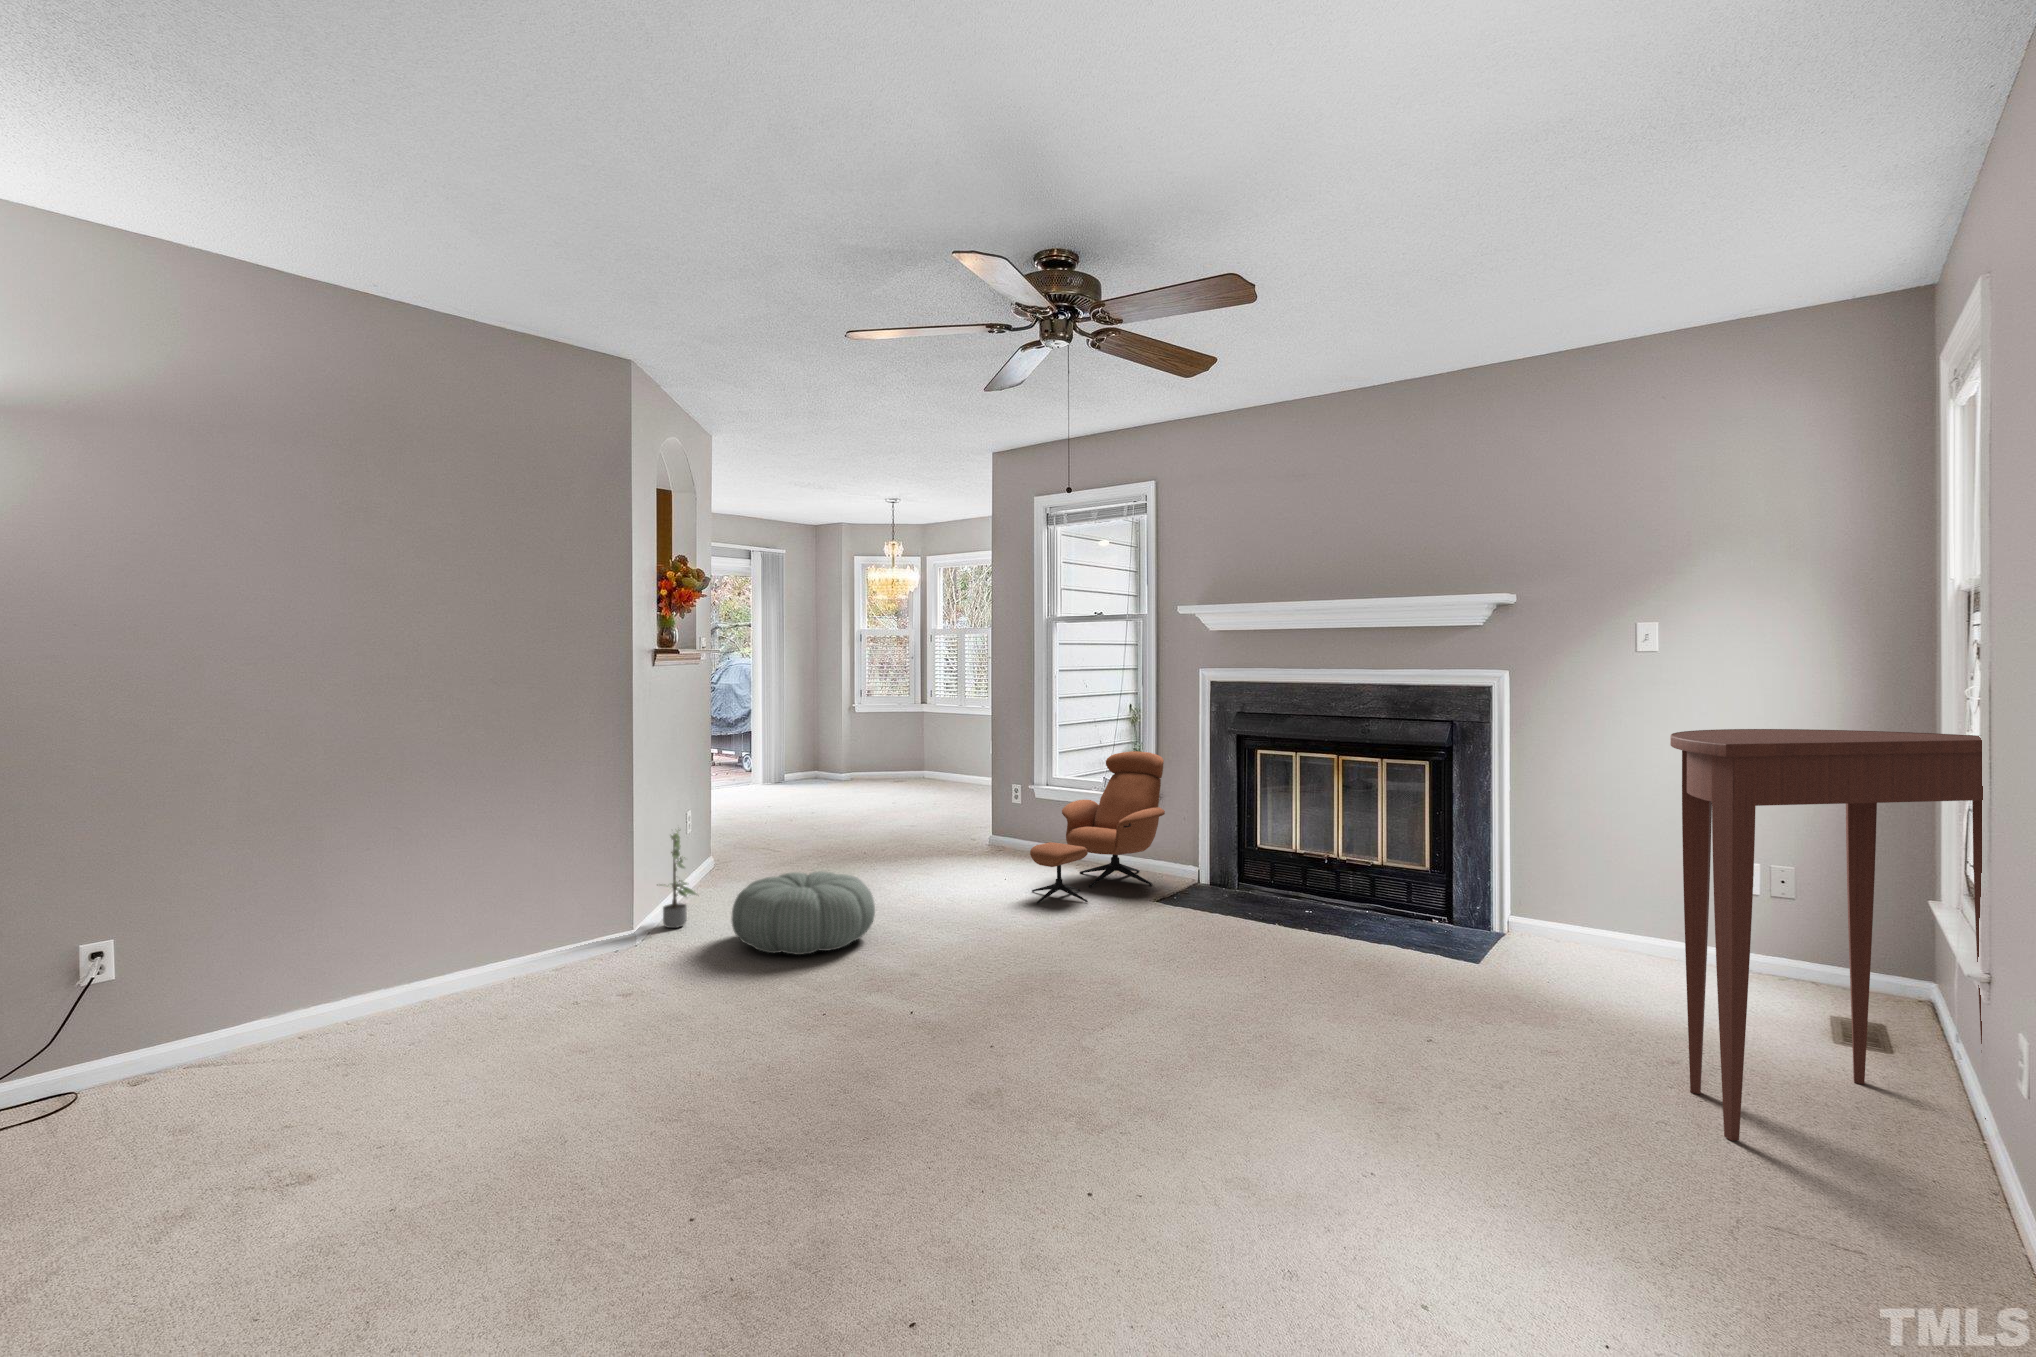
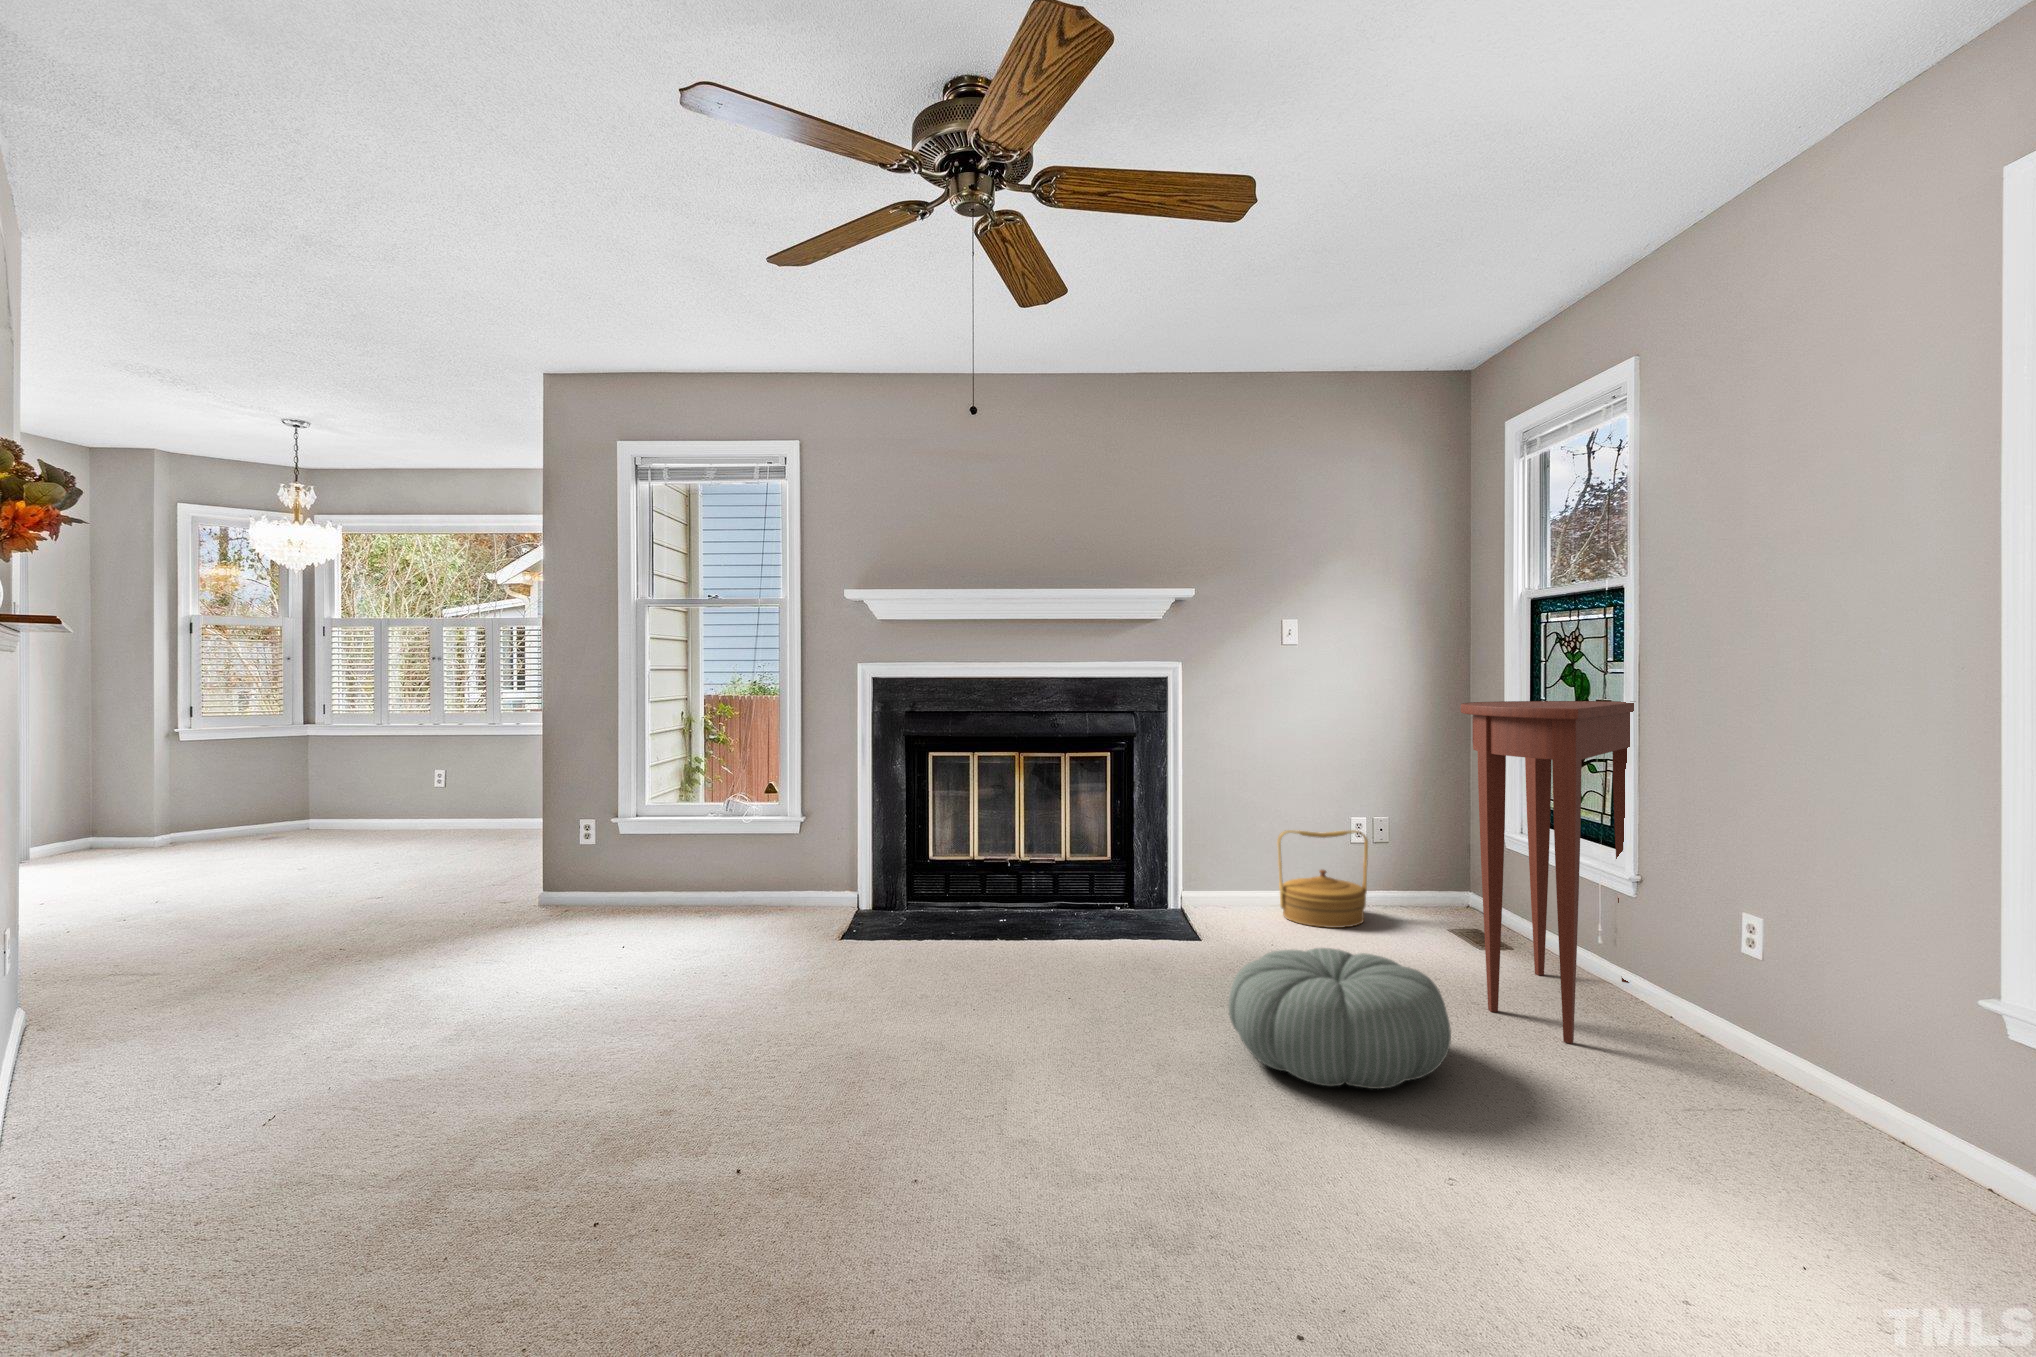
lounge chair: present [1030,751,1165,904] -> none [683,763,829,967]
potted plant: present [663,830,696,928] -> none [30,950,124,1158]
woven basket: none [1606,865,1731,987] -> present [1277,830,1368,928]
pouf: present [731,871,875,955] -> present [1229,948,1451,1089]

